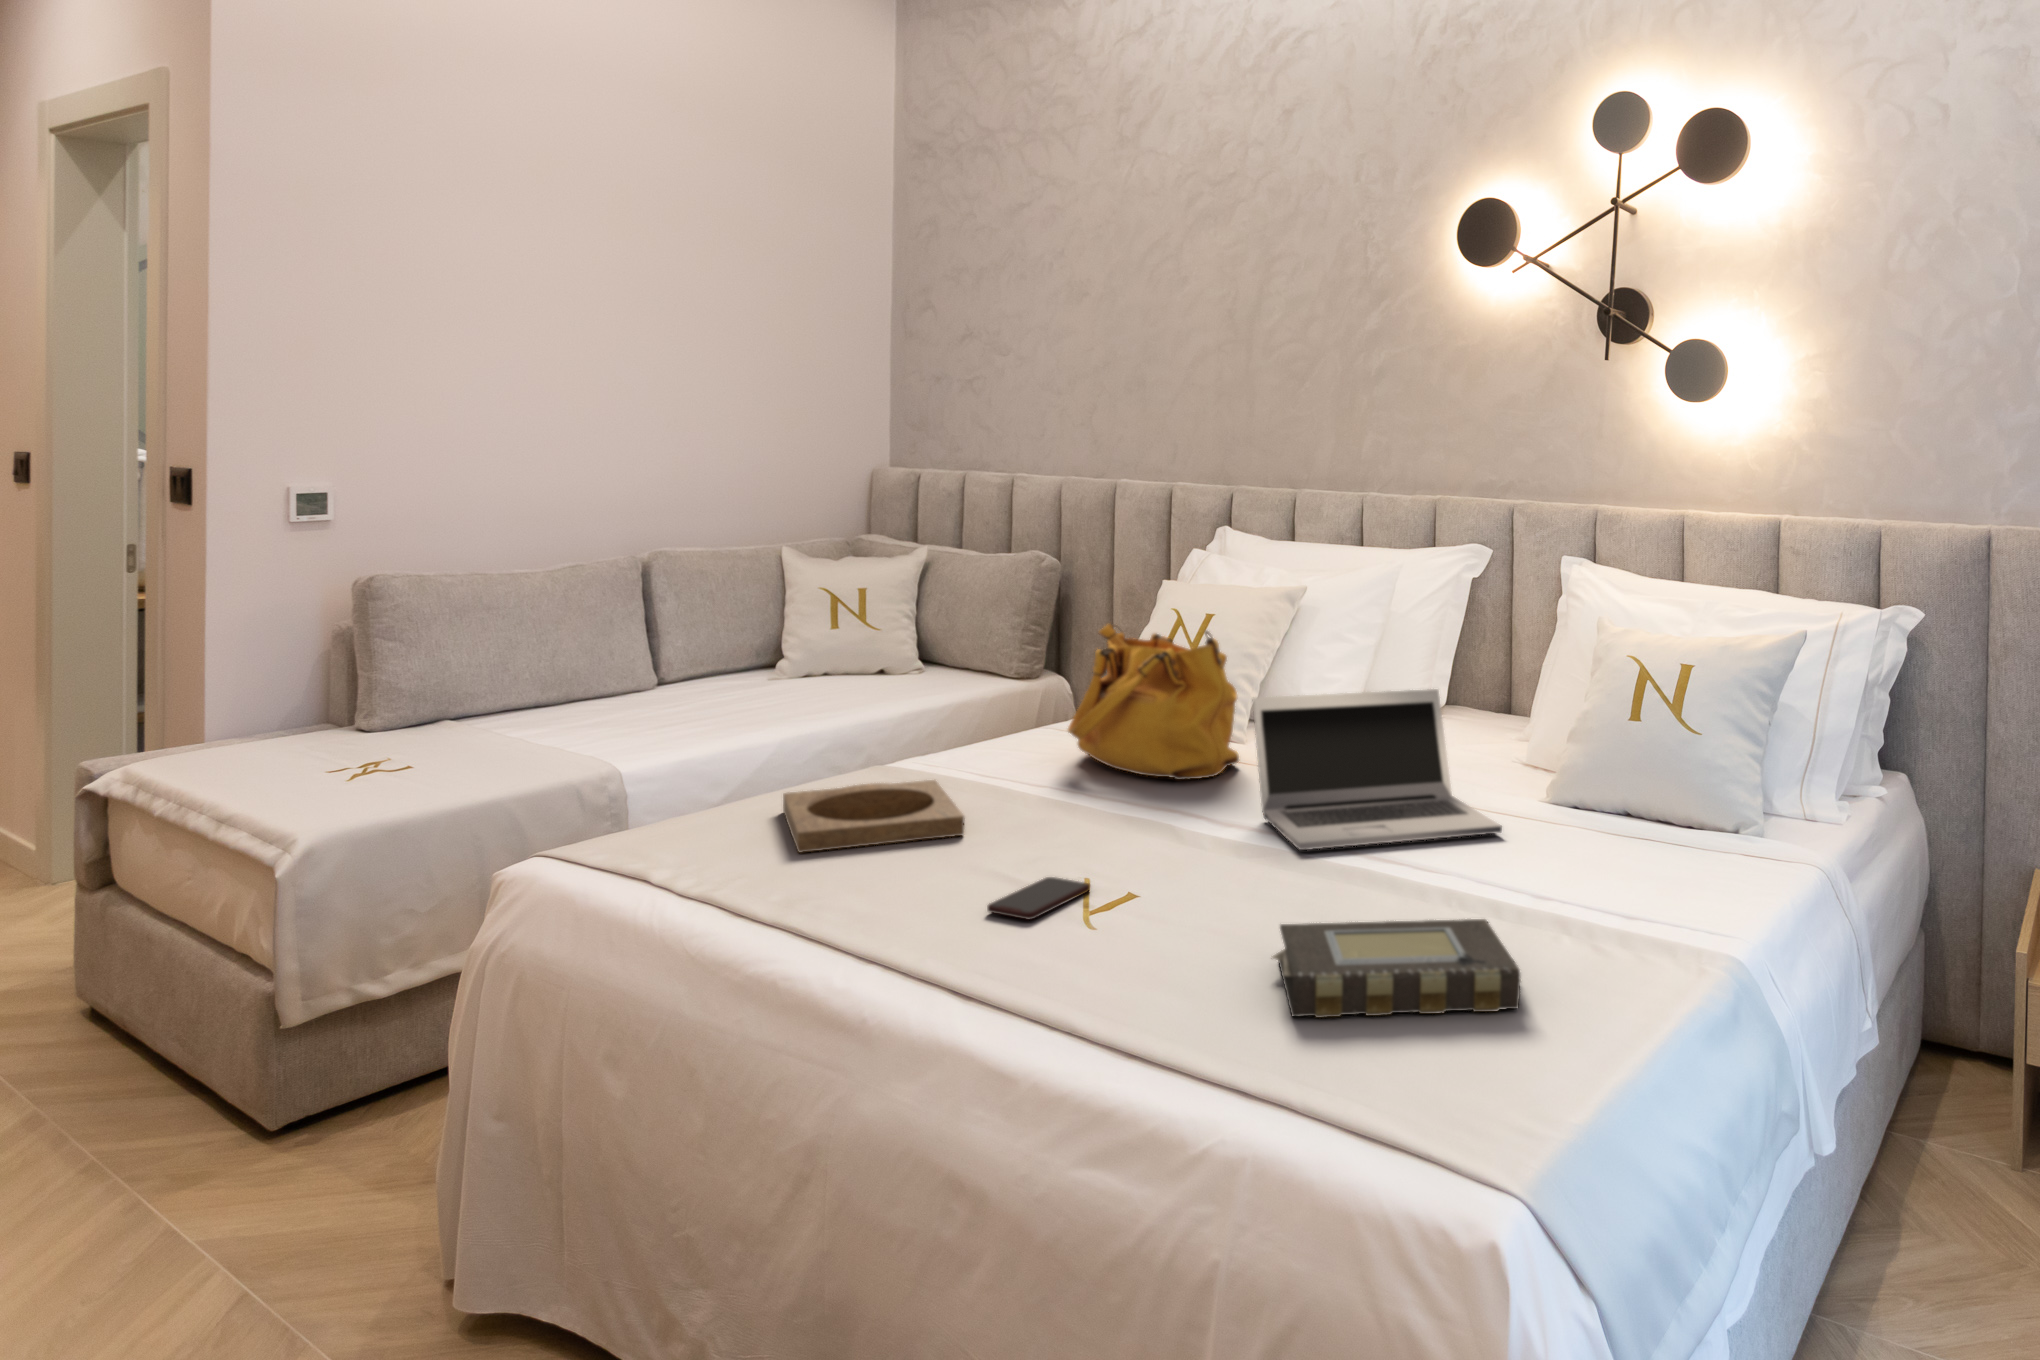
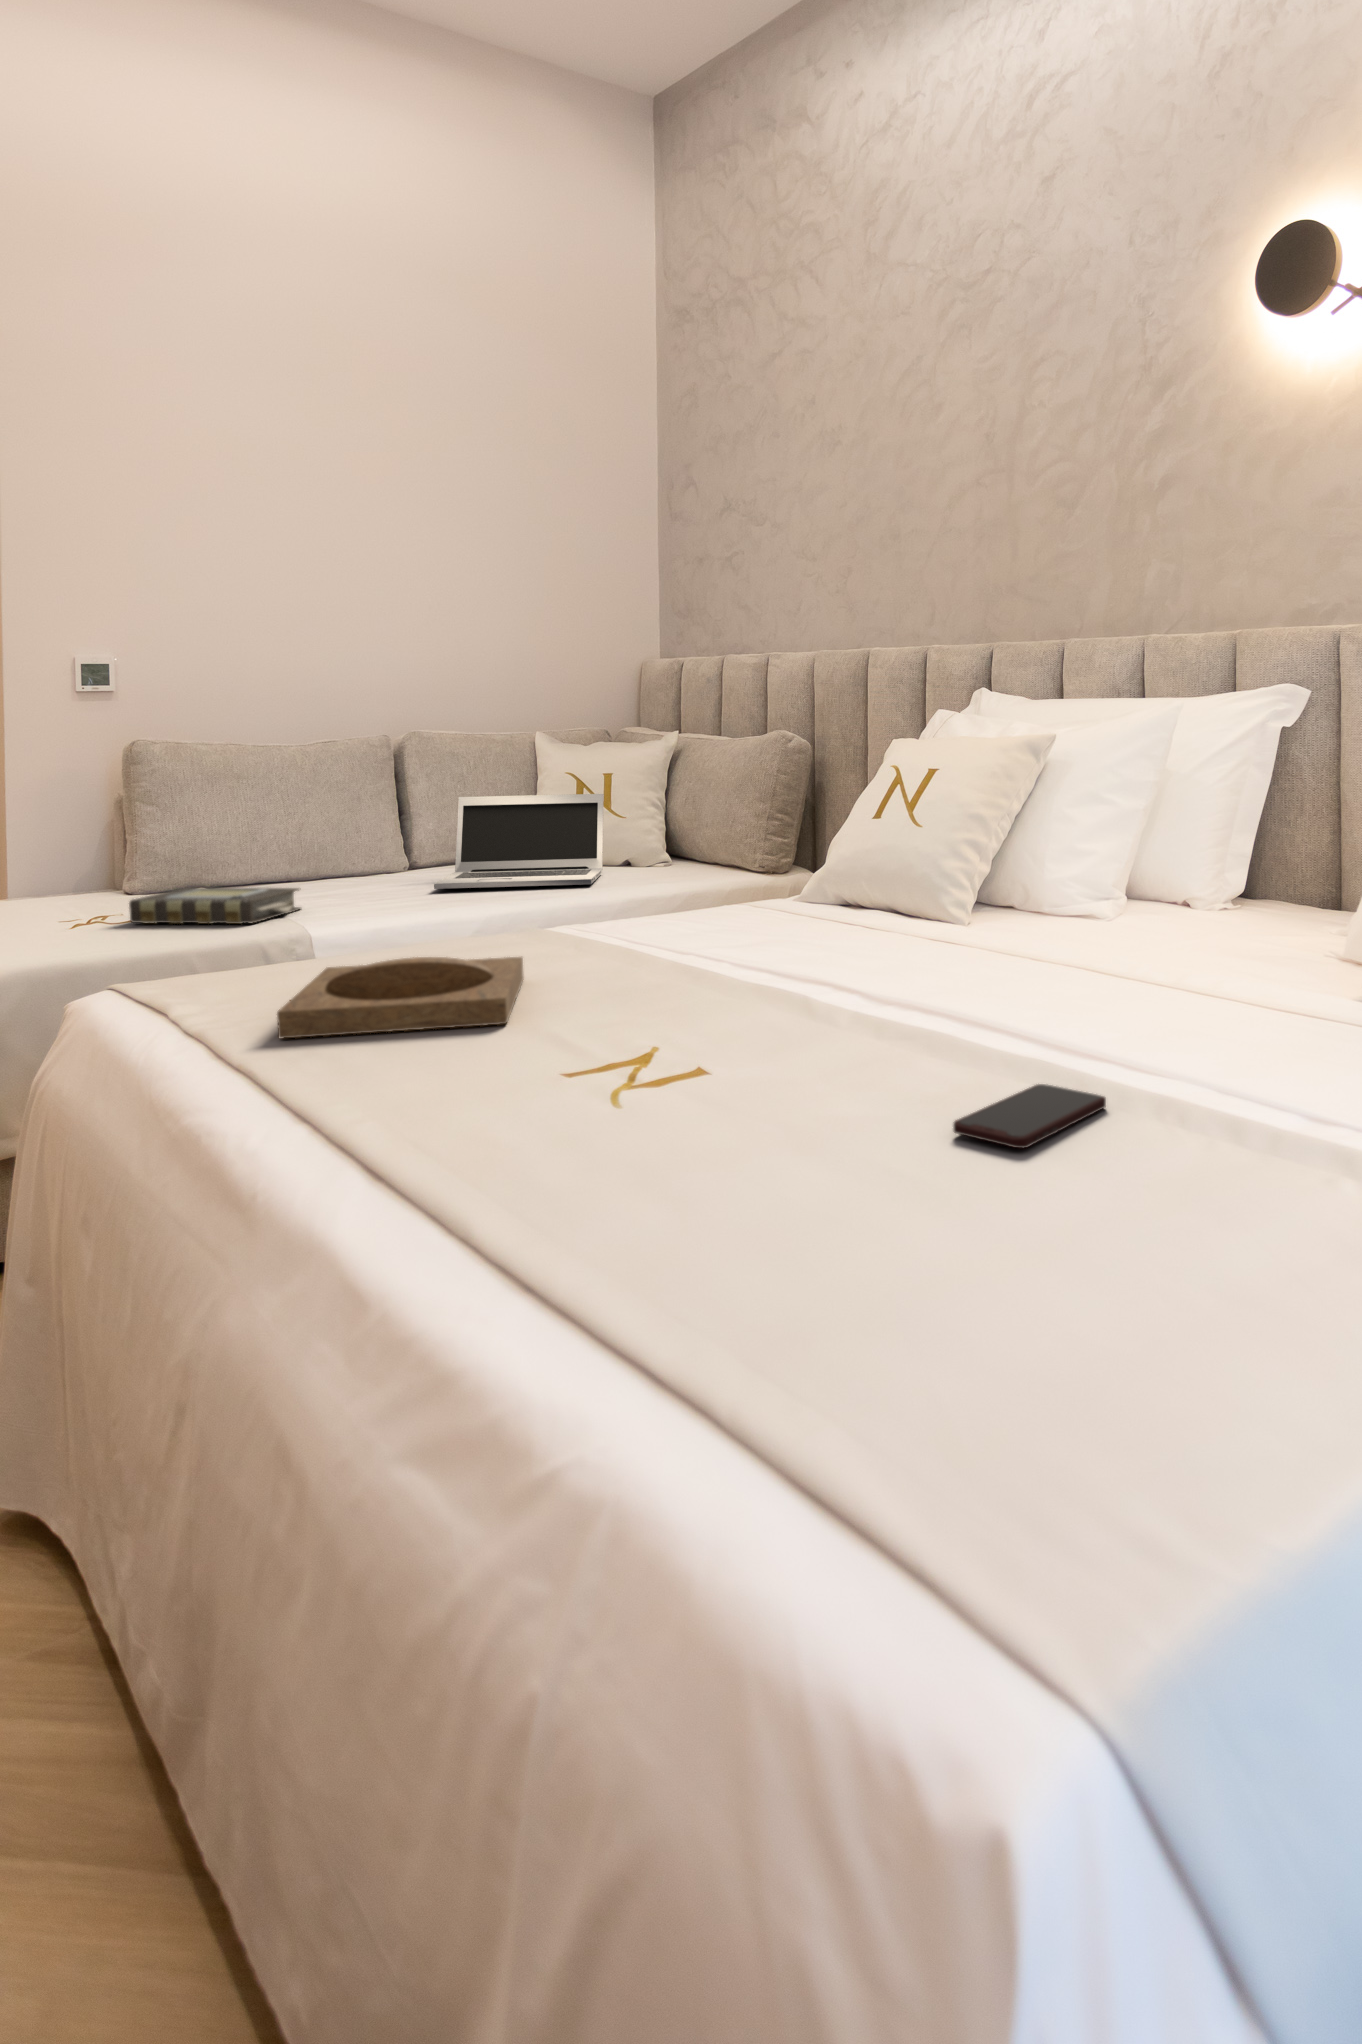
handbag: present [1068,624,1239,780] -> none [708,769,936,966]
laptop: present [1253,689,1502,850] -> present [434,794,604,889]
smartphone: present [987,877,1090,919] -> present [953,1084,1106,1148]
book: present [1272,919,1521,1018] -> present [129,888,301,924]

